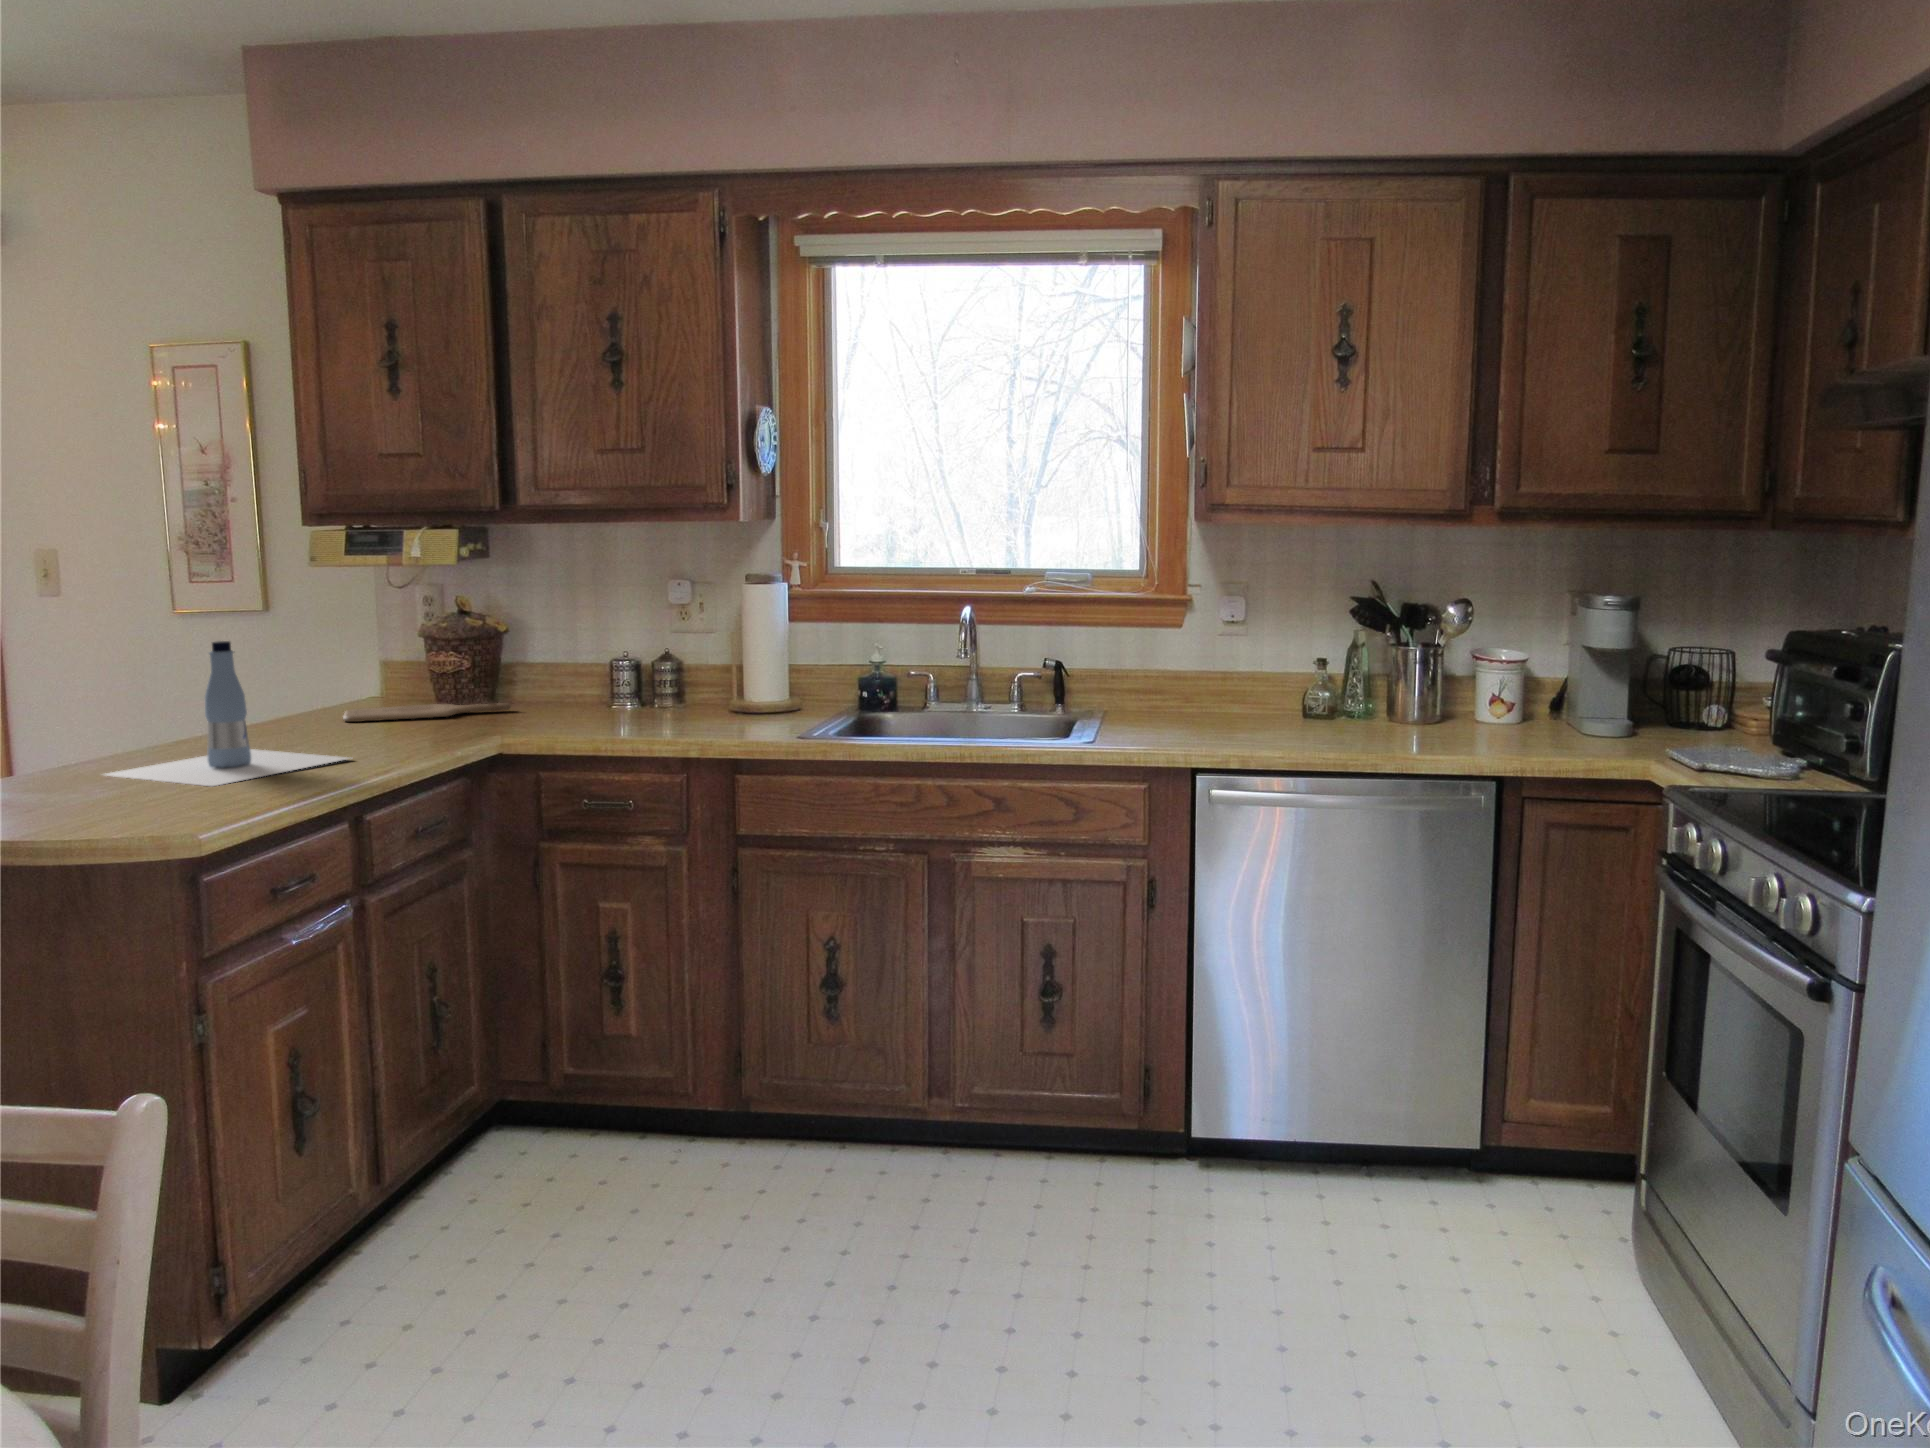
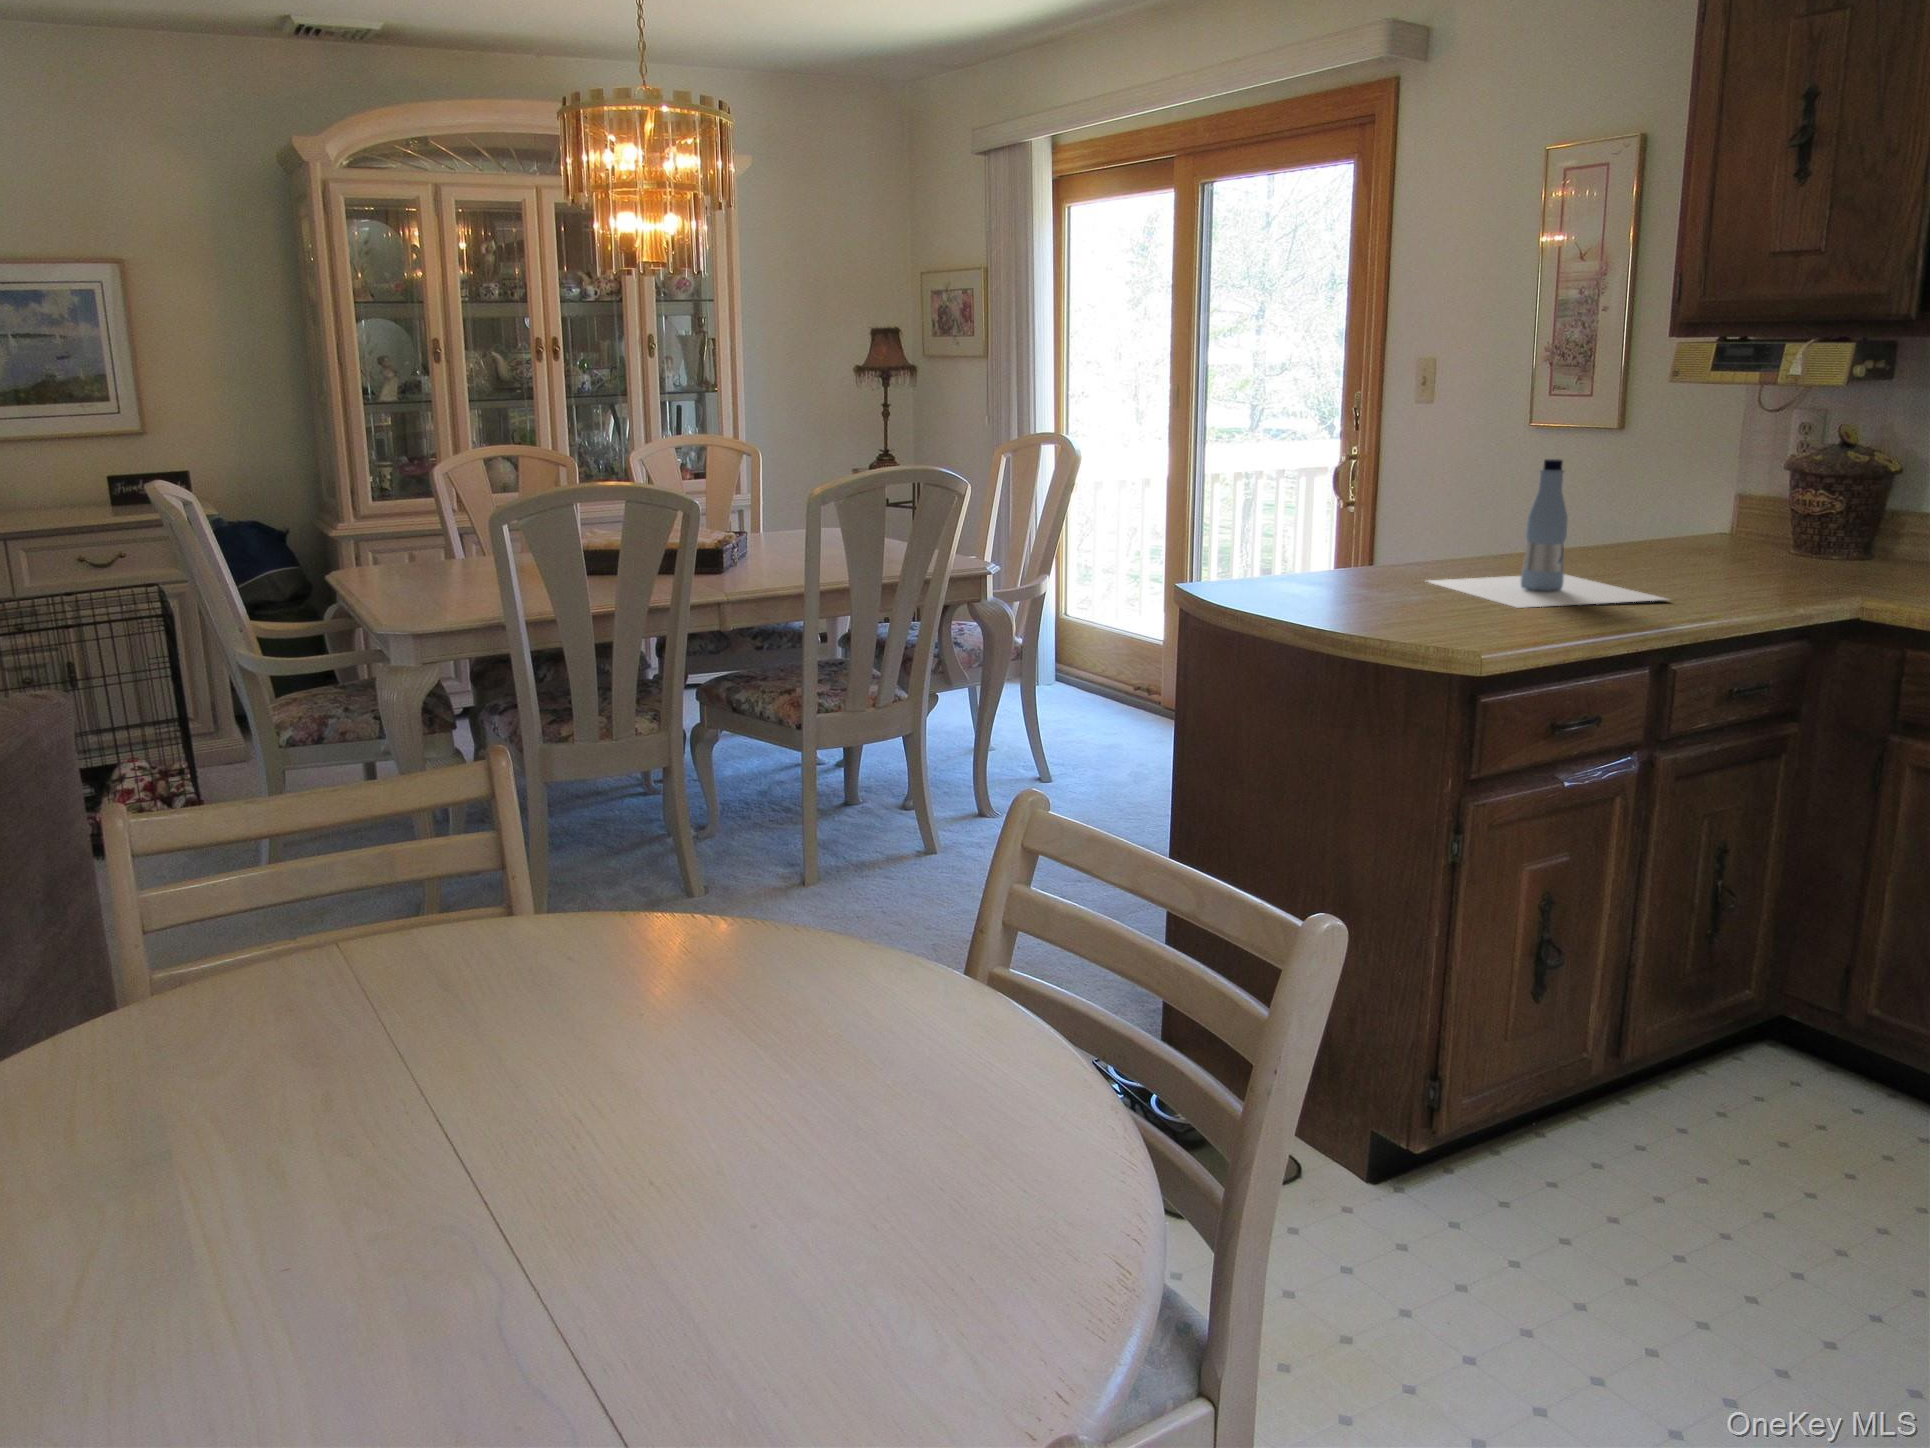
cutting board: present [343,703,511,722] -> none [1674,546,1887,567]

